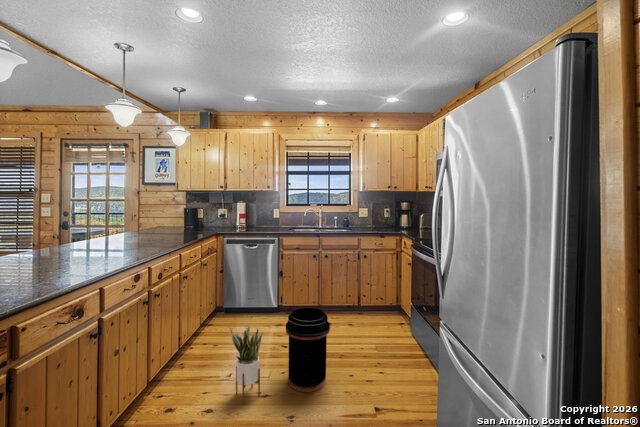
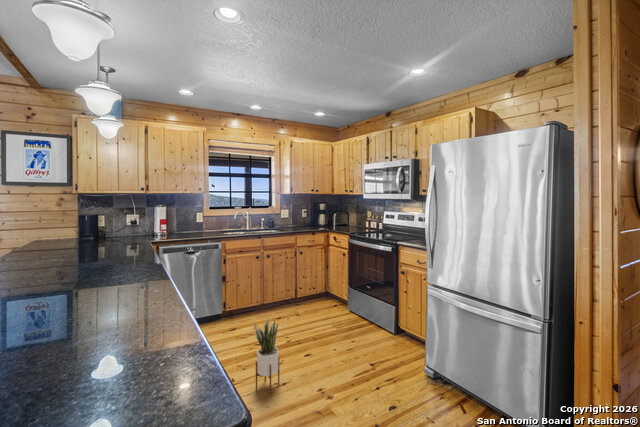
trash can: present [286,308,330,392] -> none [287,297,326,370]

